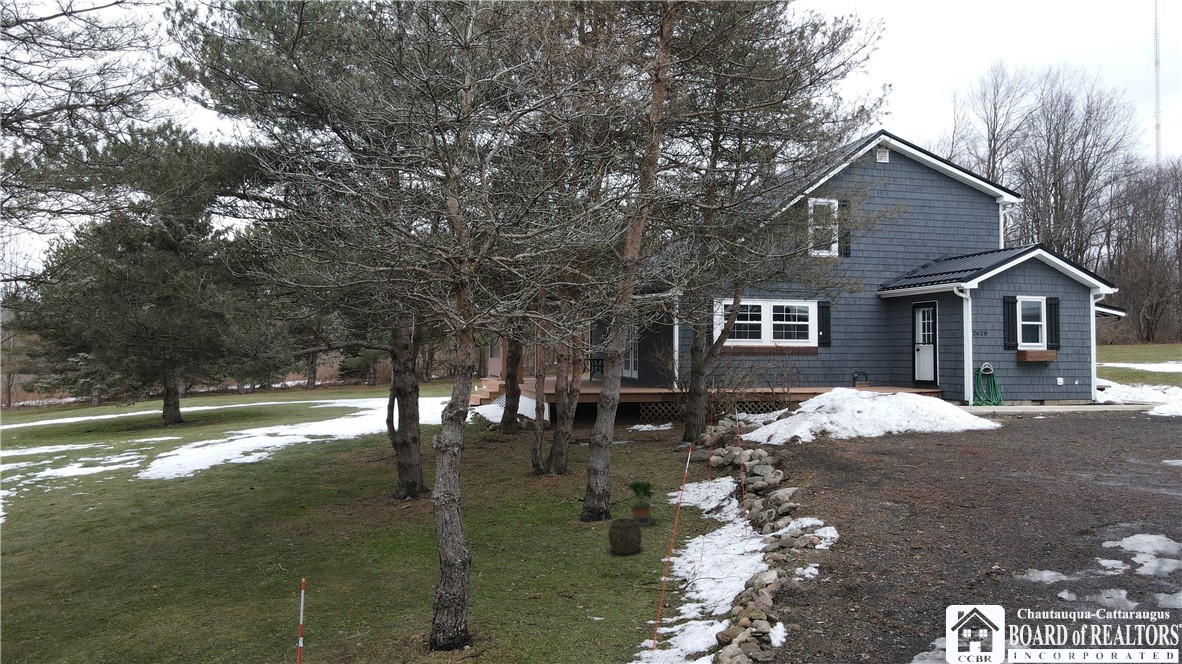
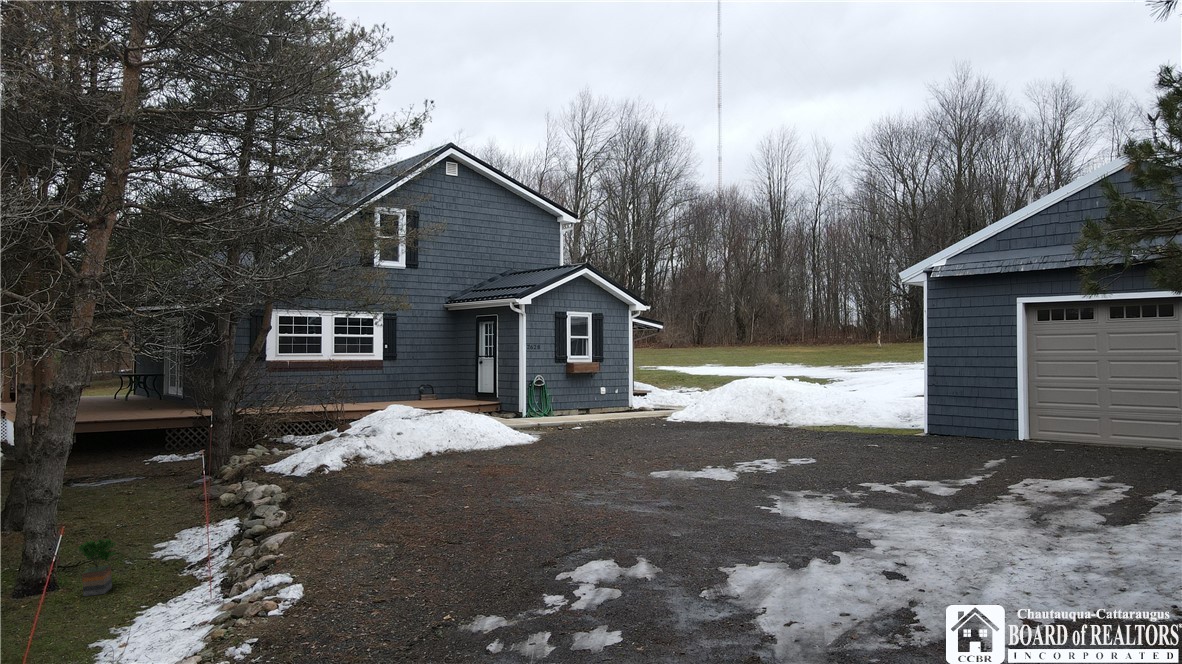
woven basket: present [609,518,642,554] -> none [28,591,79,639]

